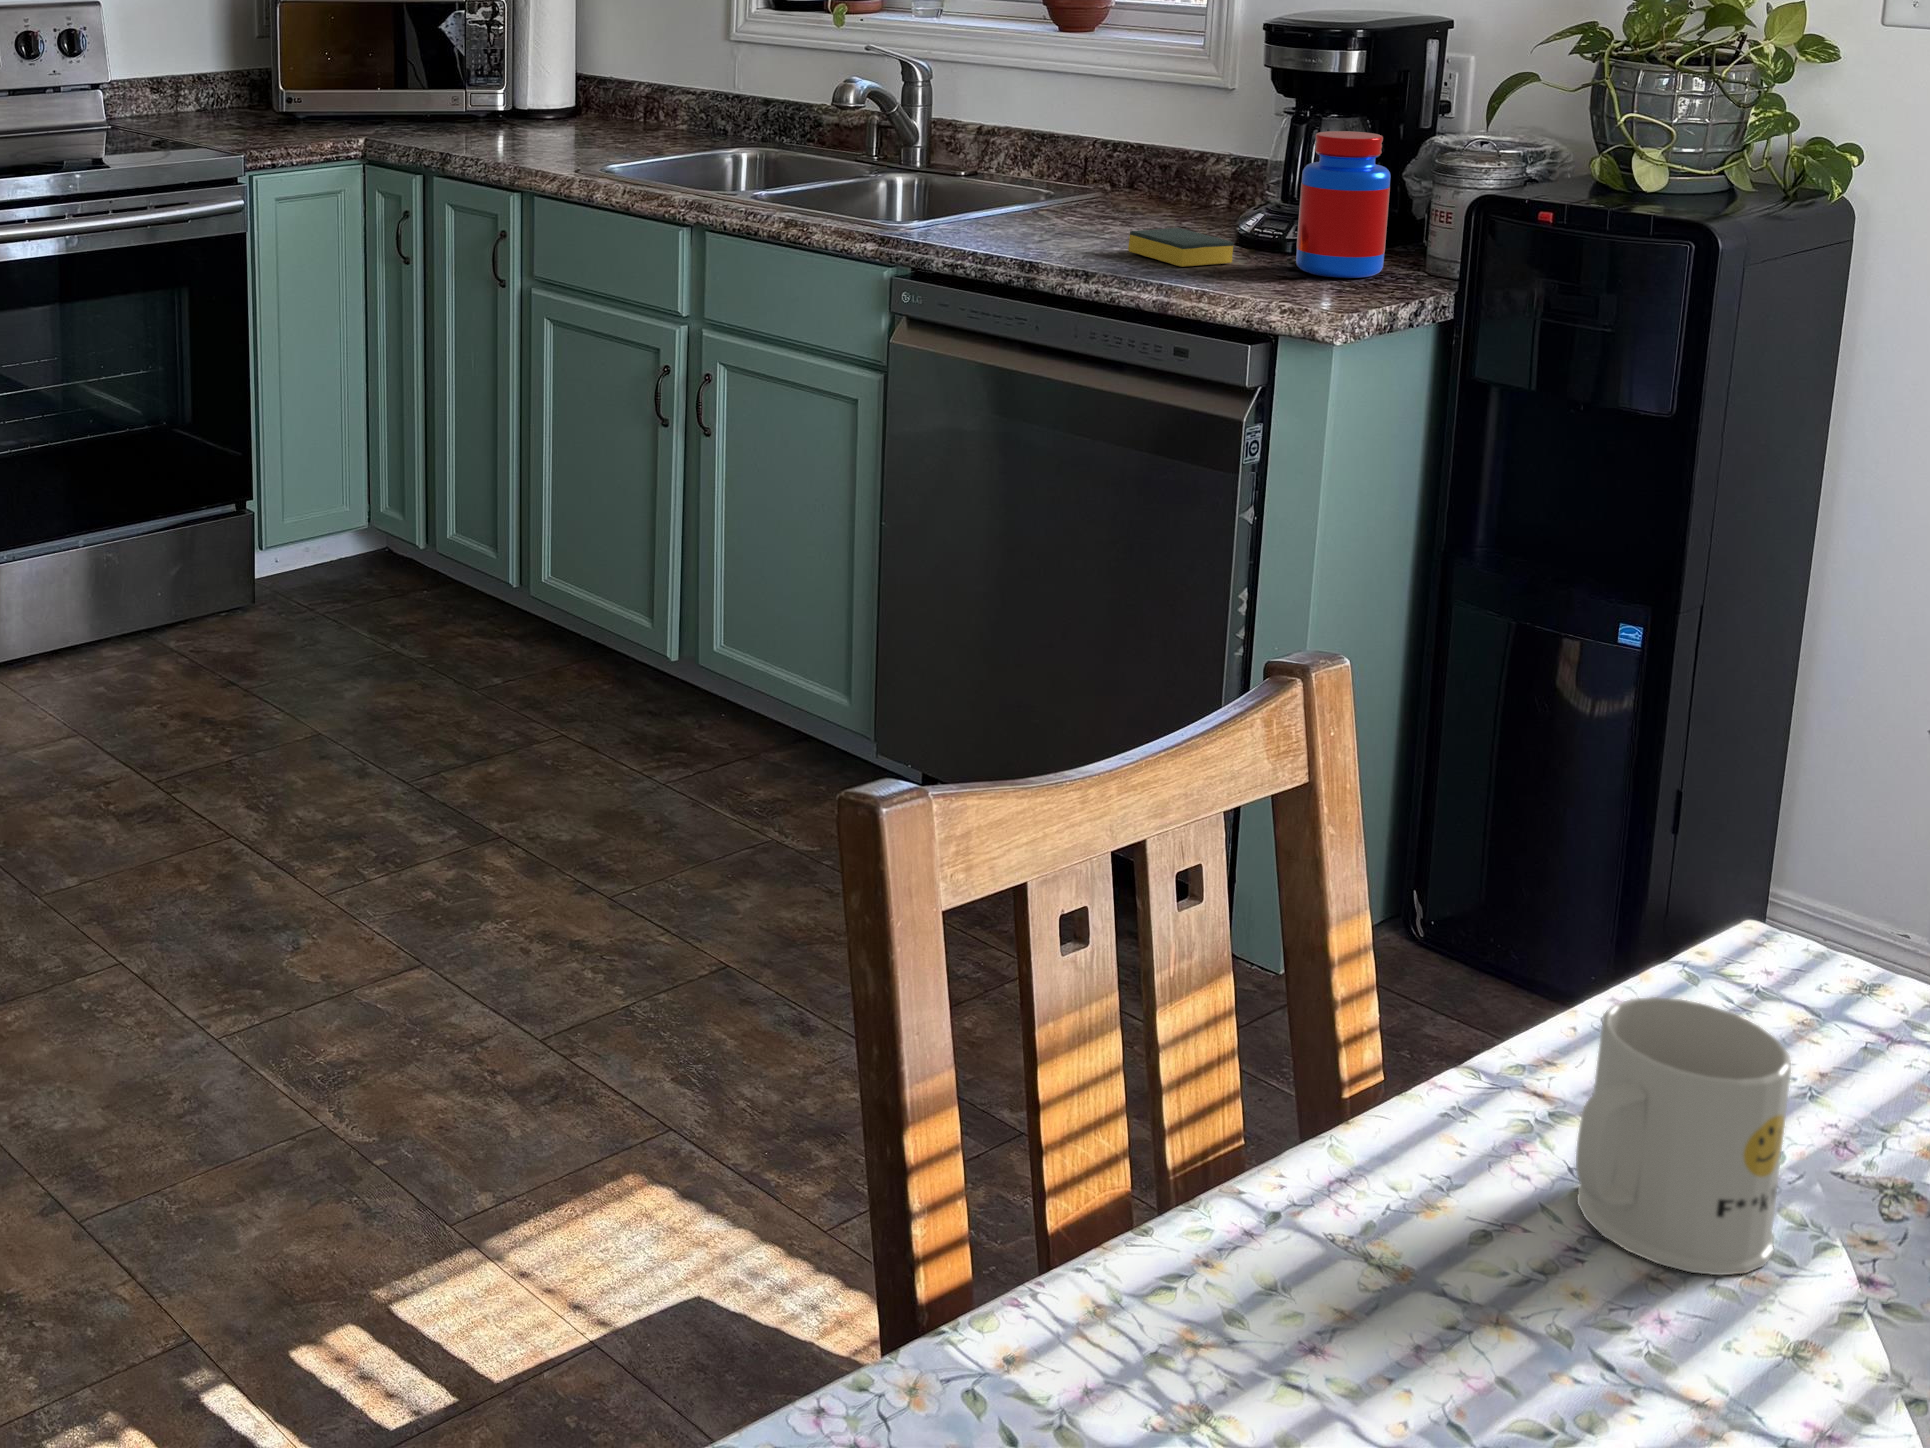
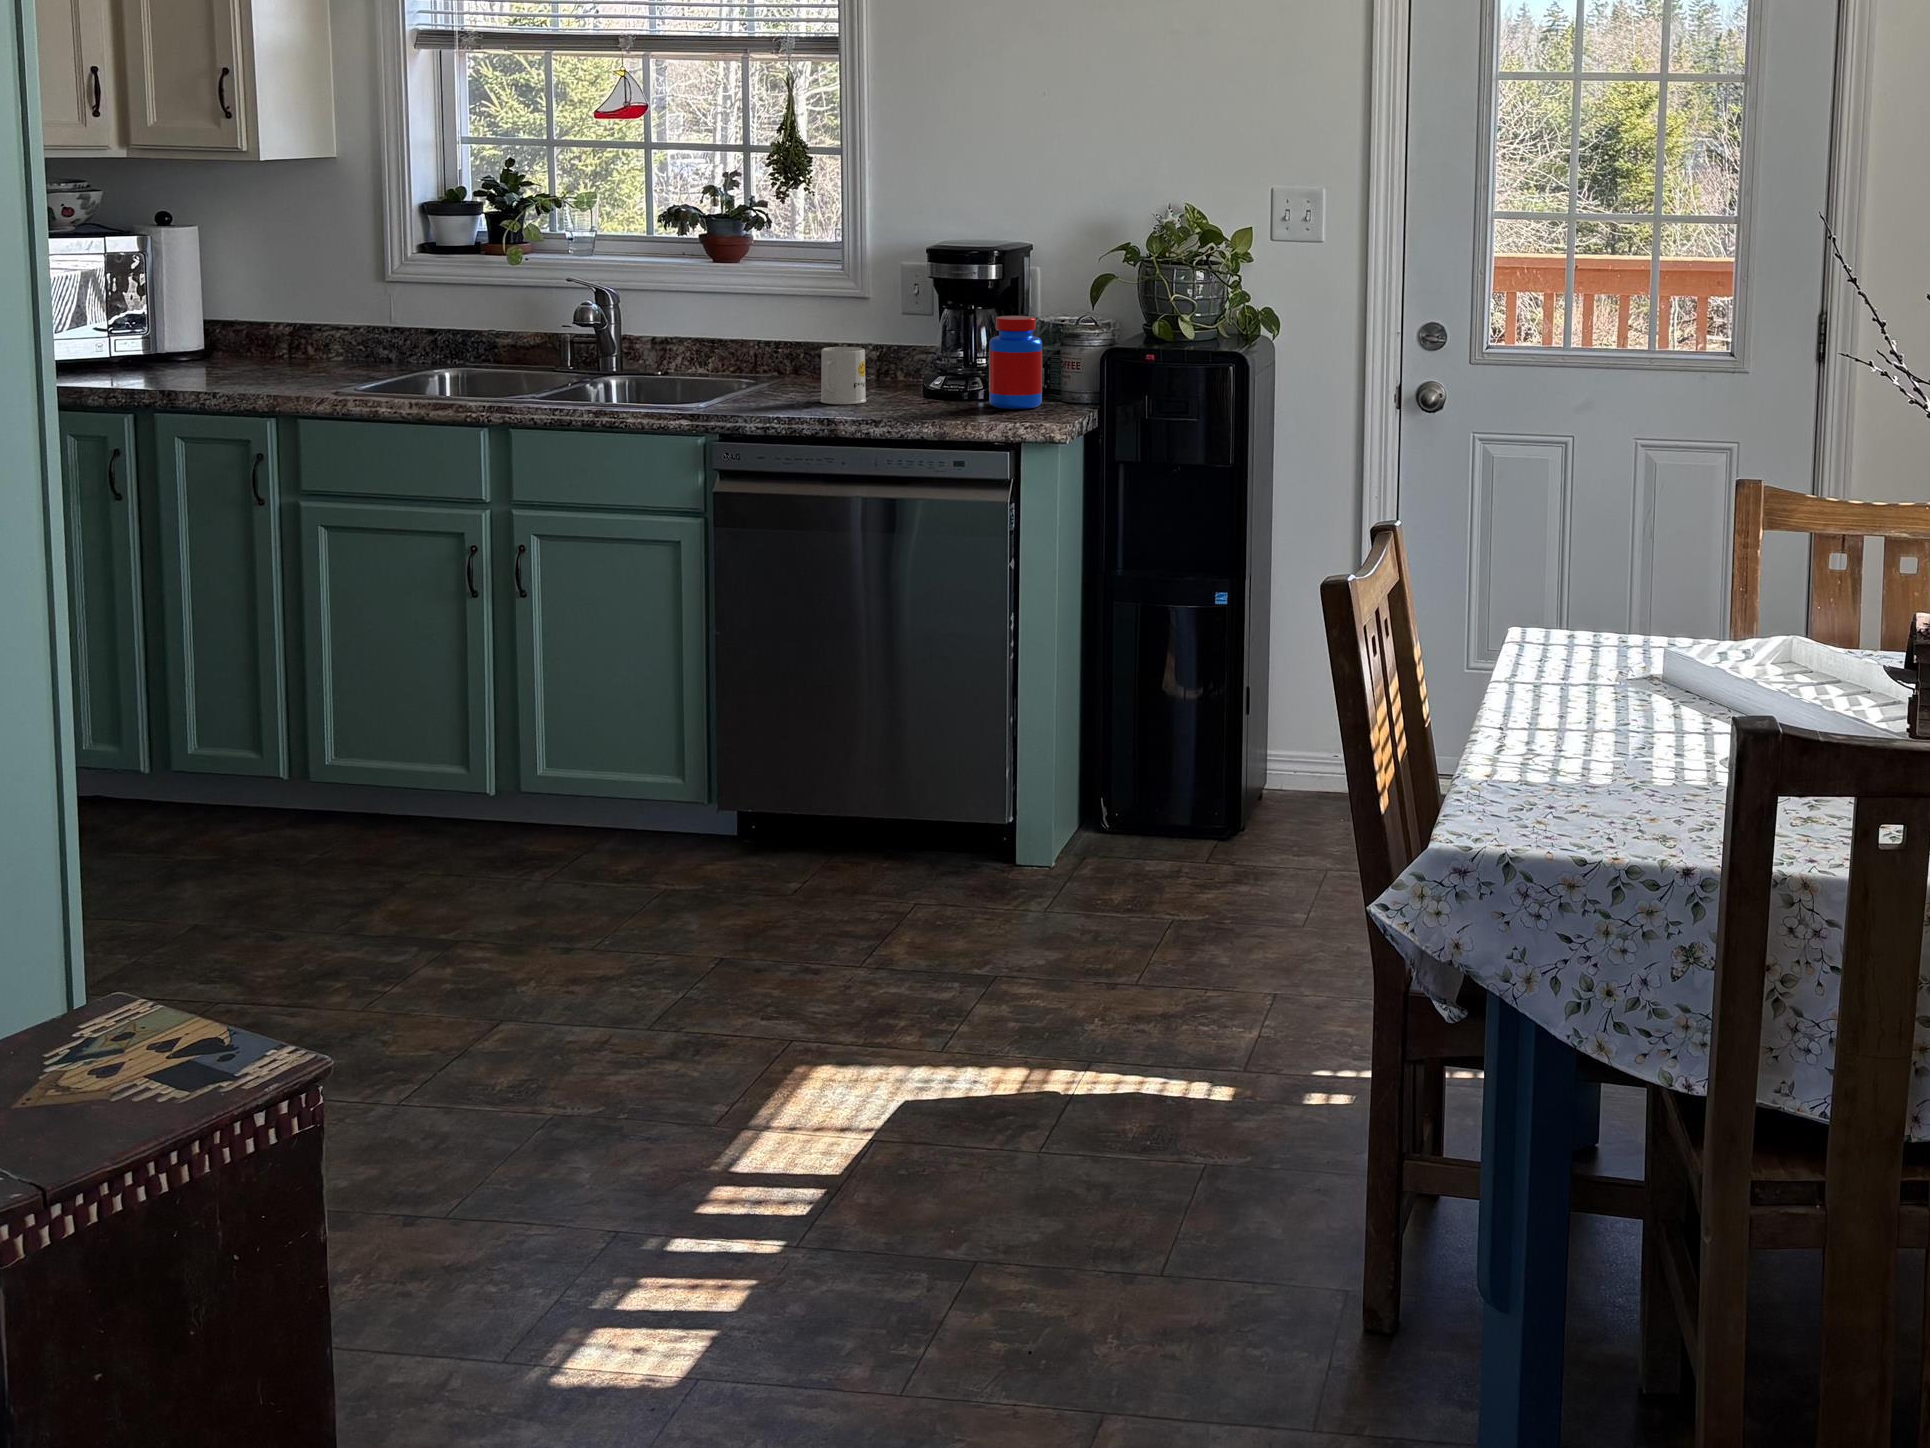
sponge: present [1128,228,1234,267] -> none [876,390,948,413]
mug: present [1576,997,1791,1275] -> present [821,347,866,404]

